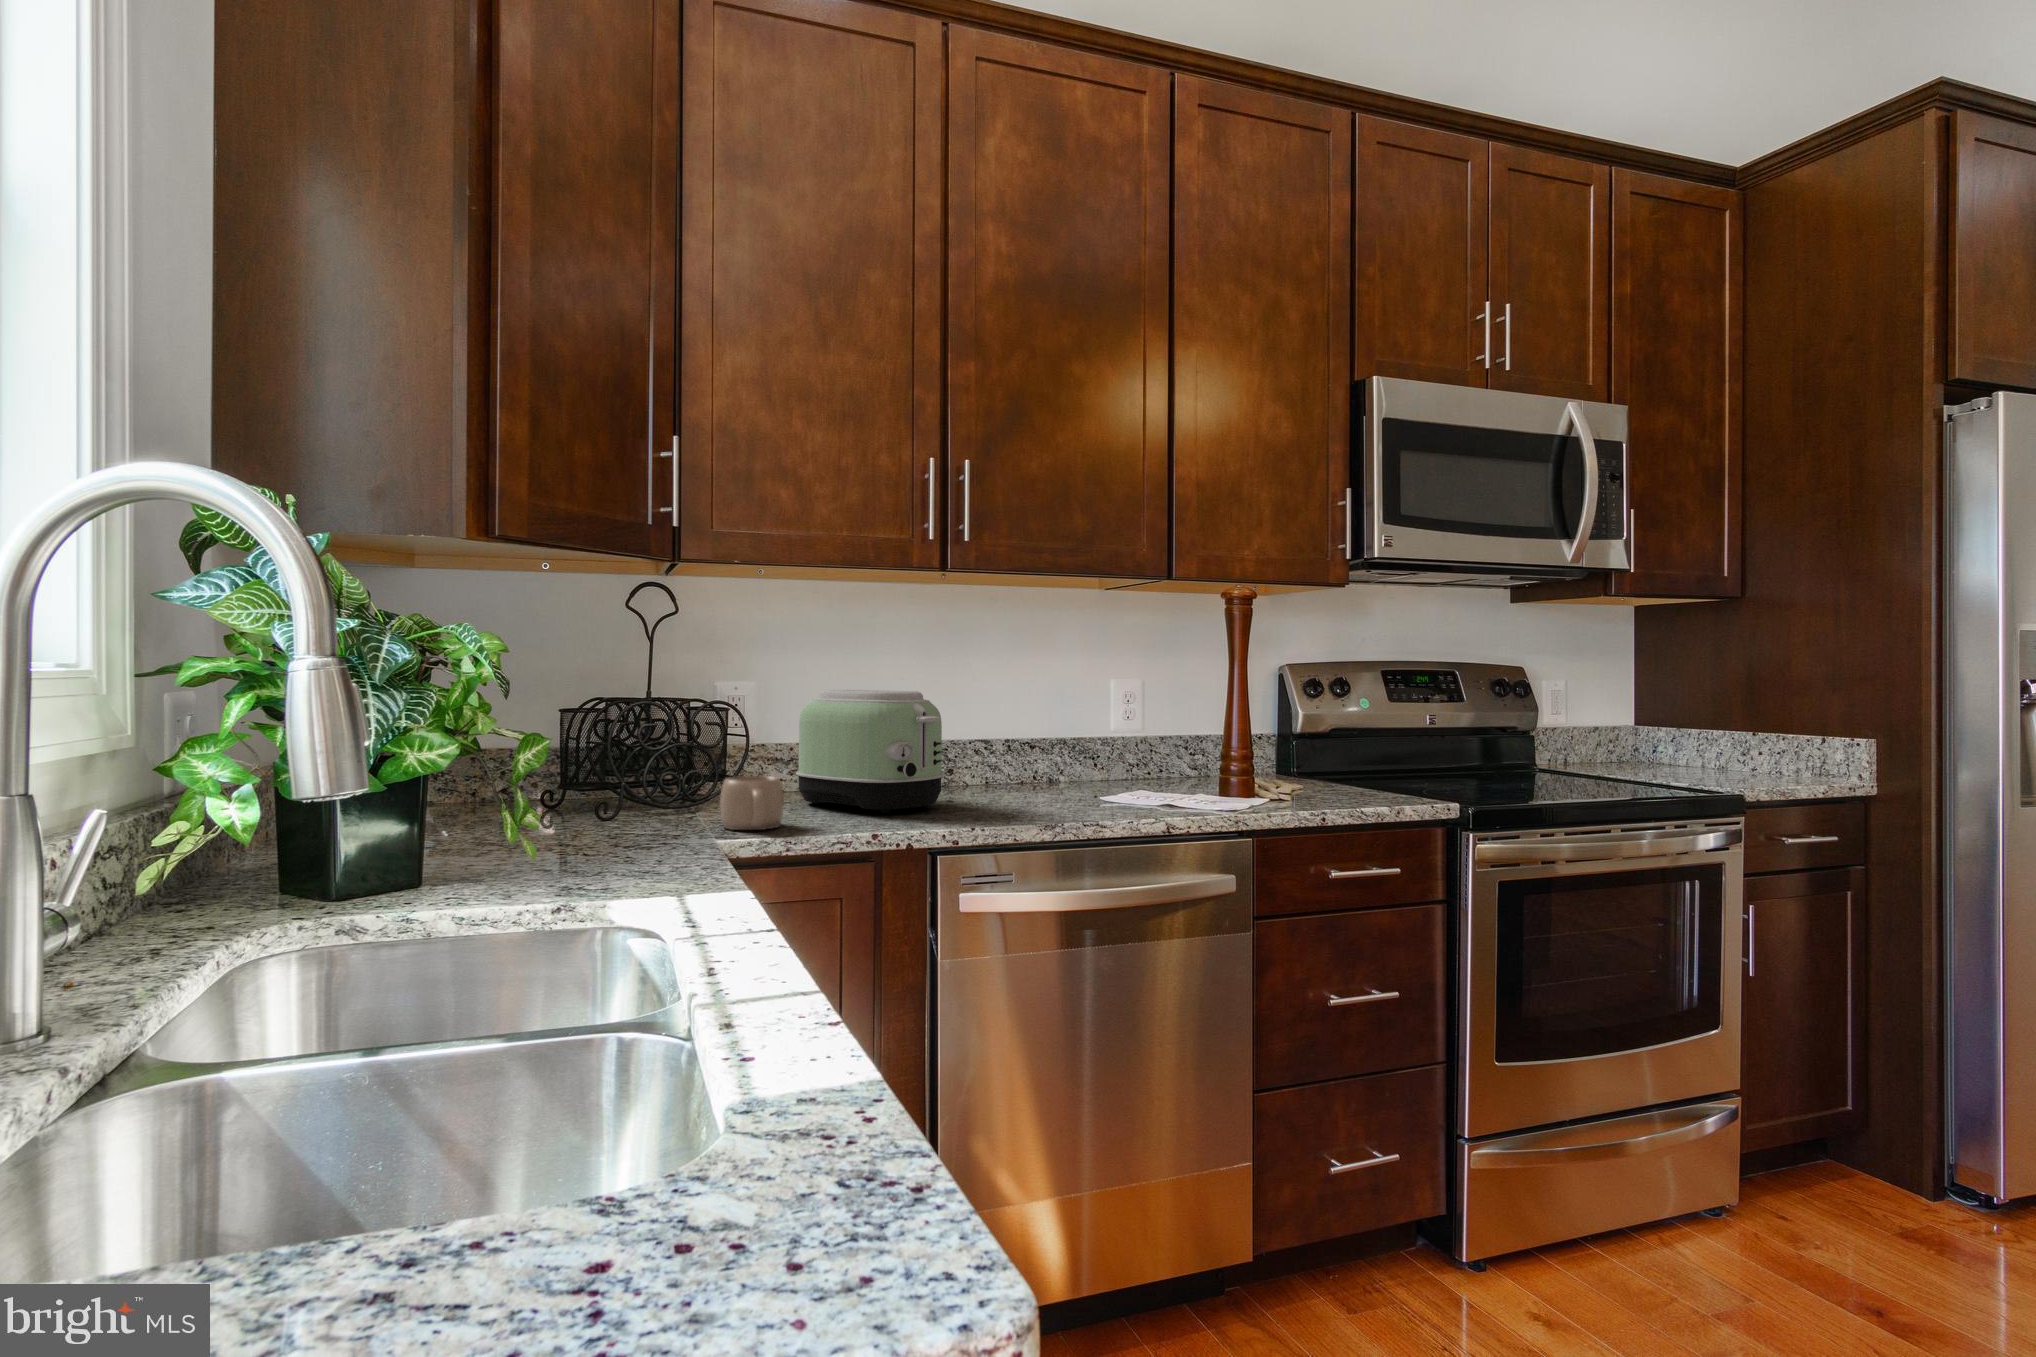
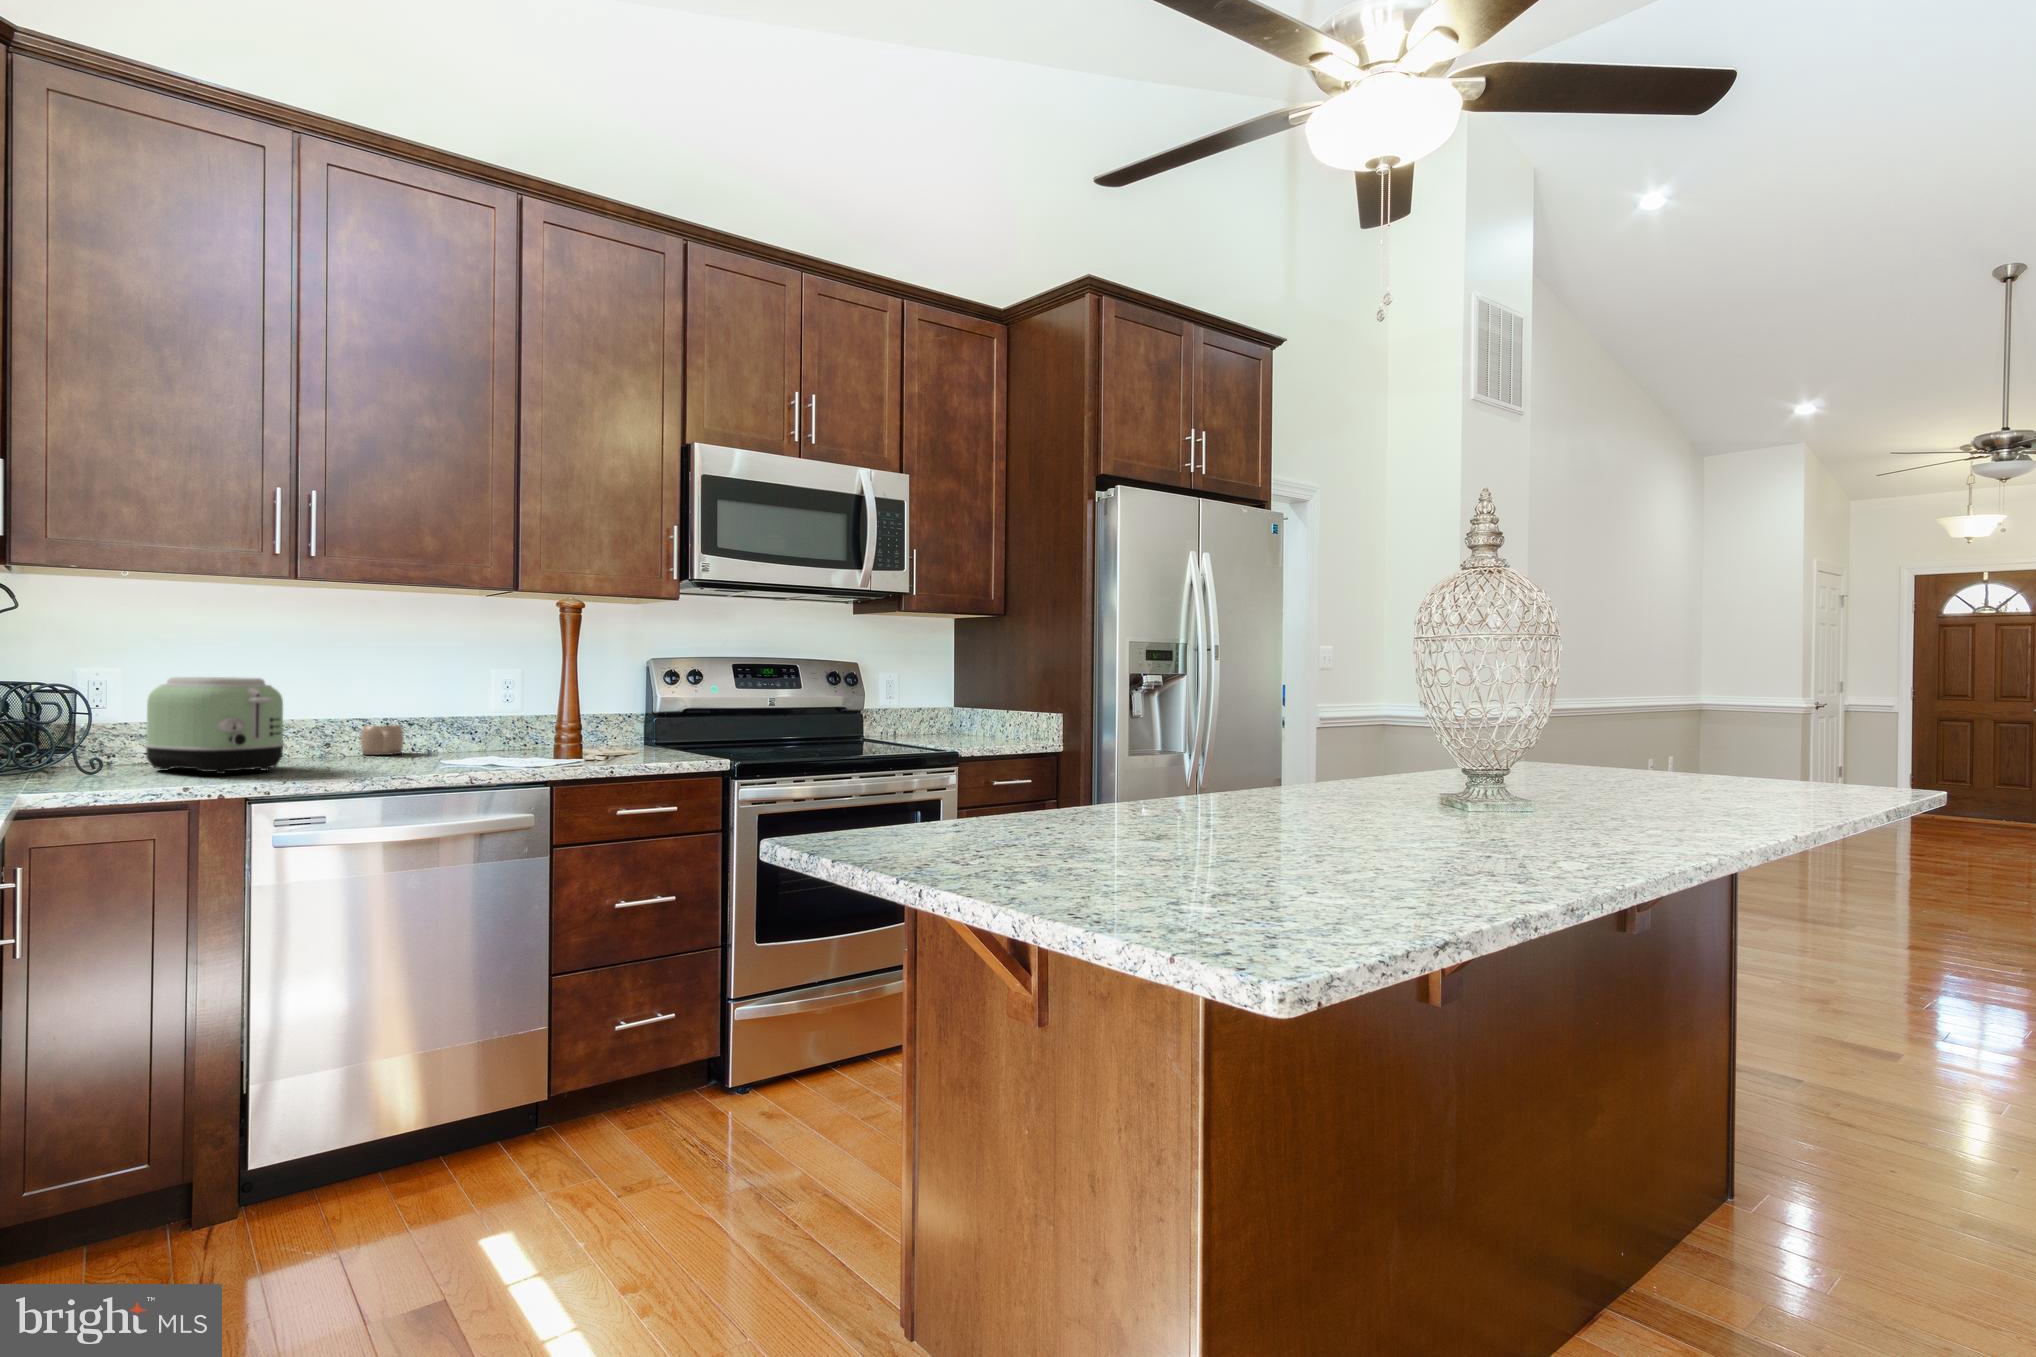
mug: present [720,776,784,830] -> present [361,724,403,755]

